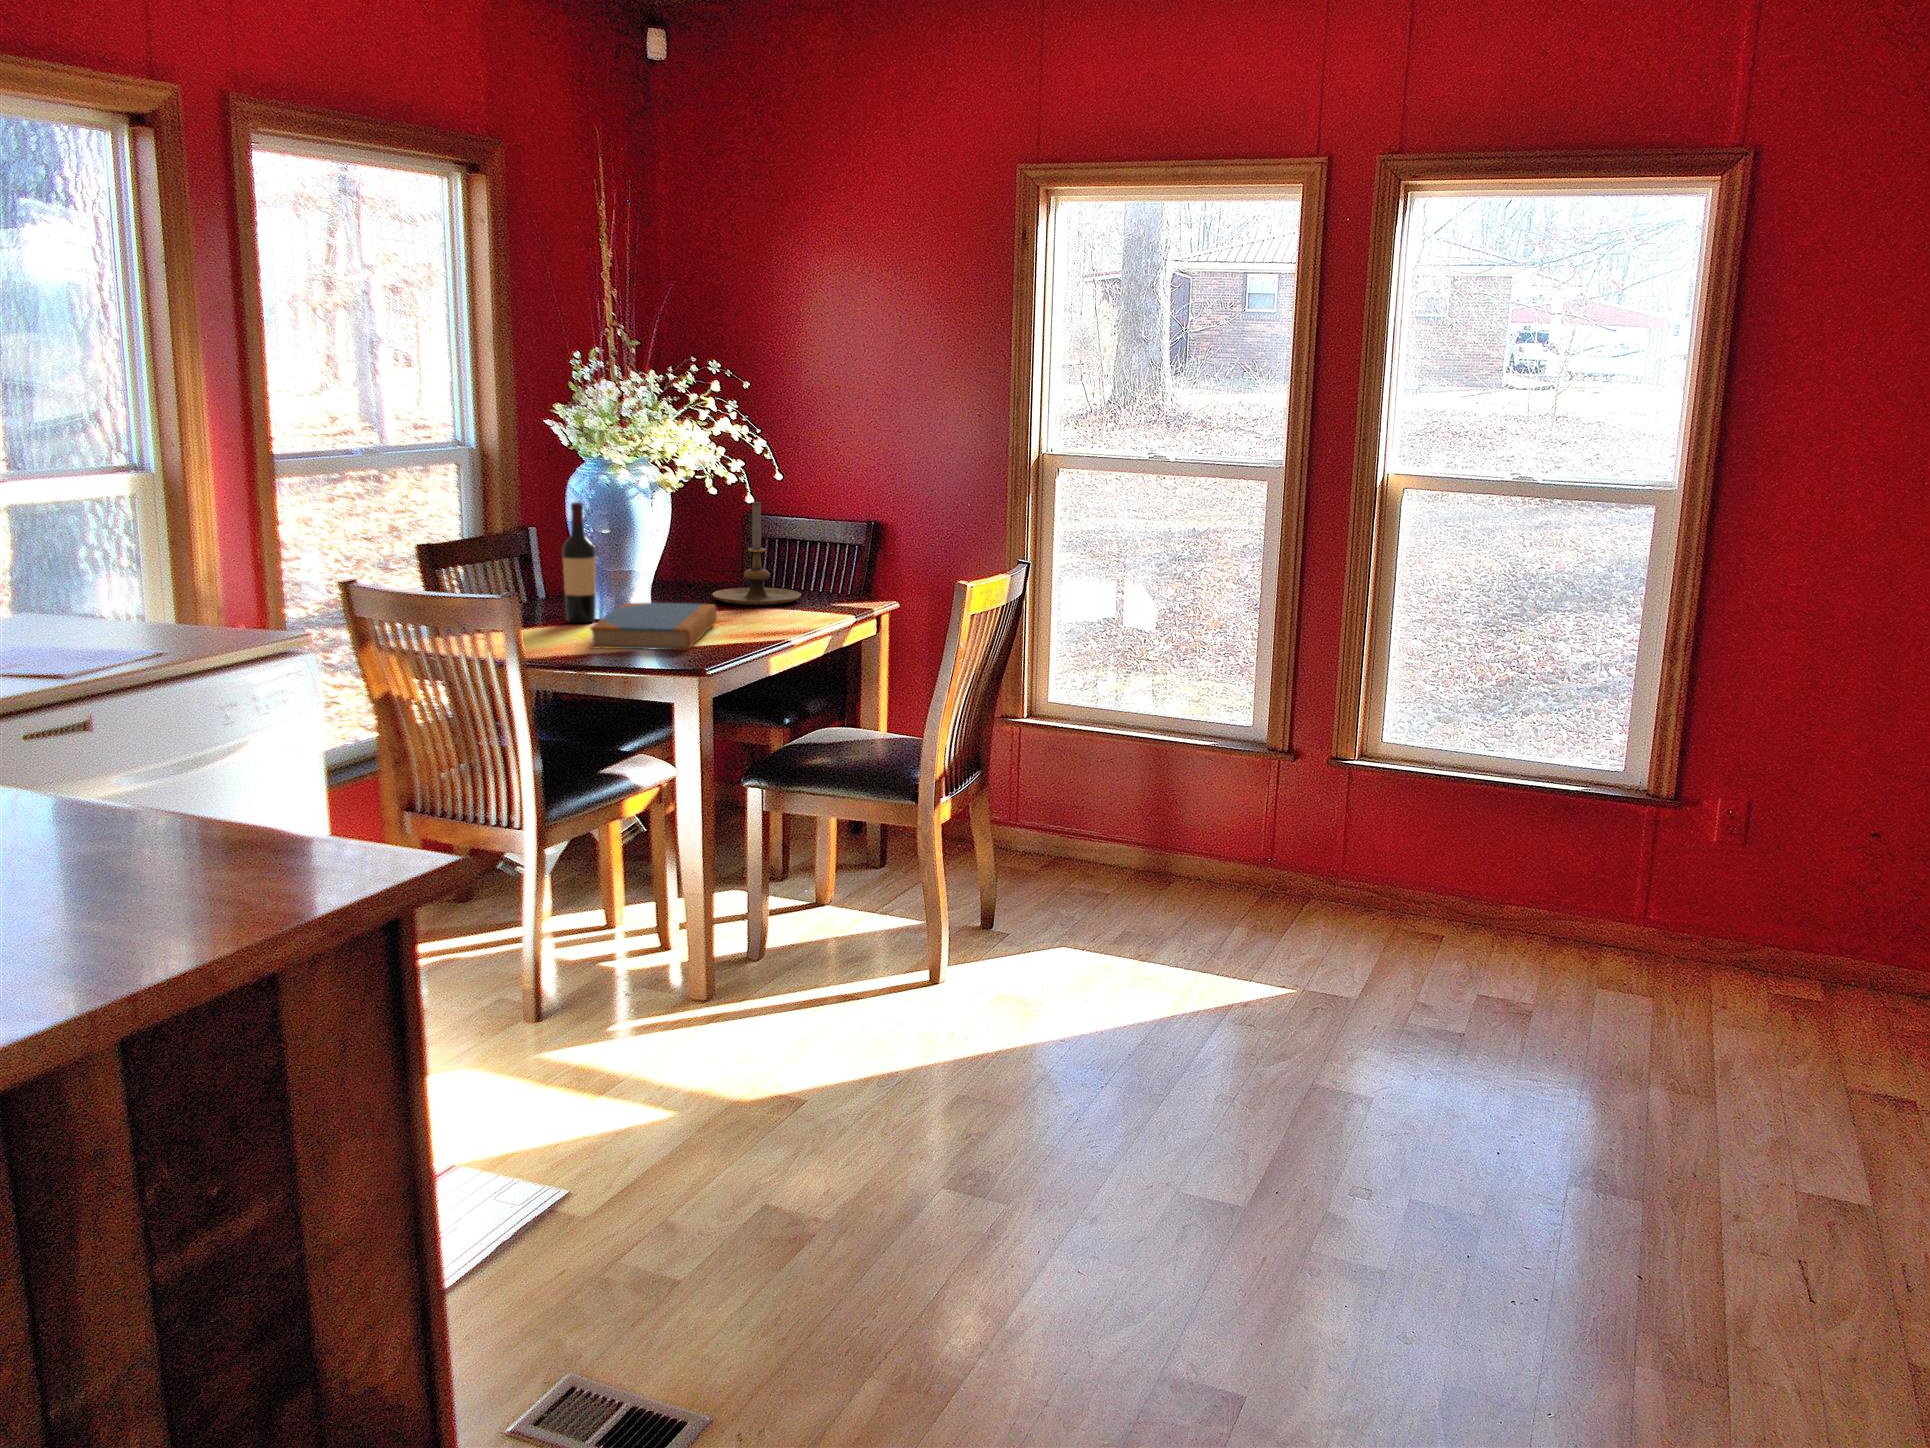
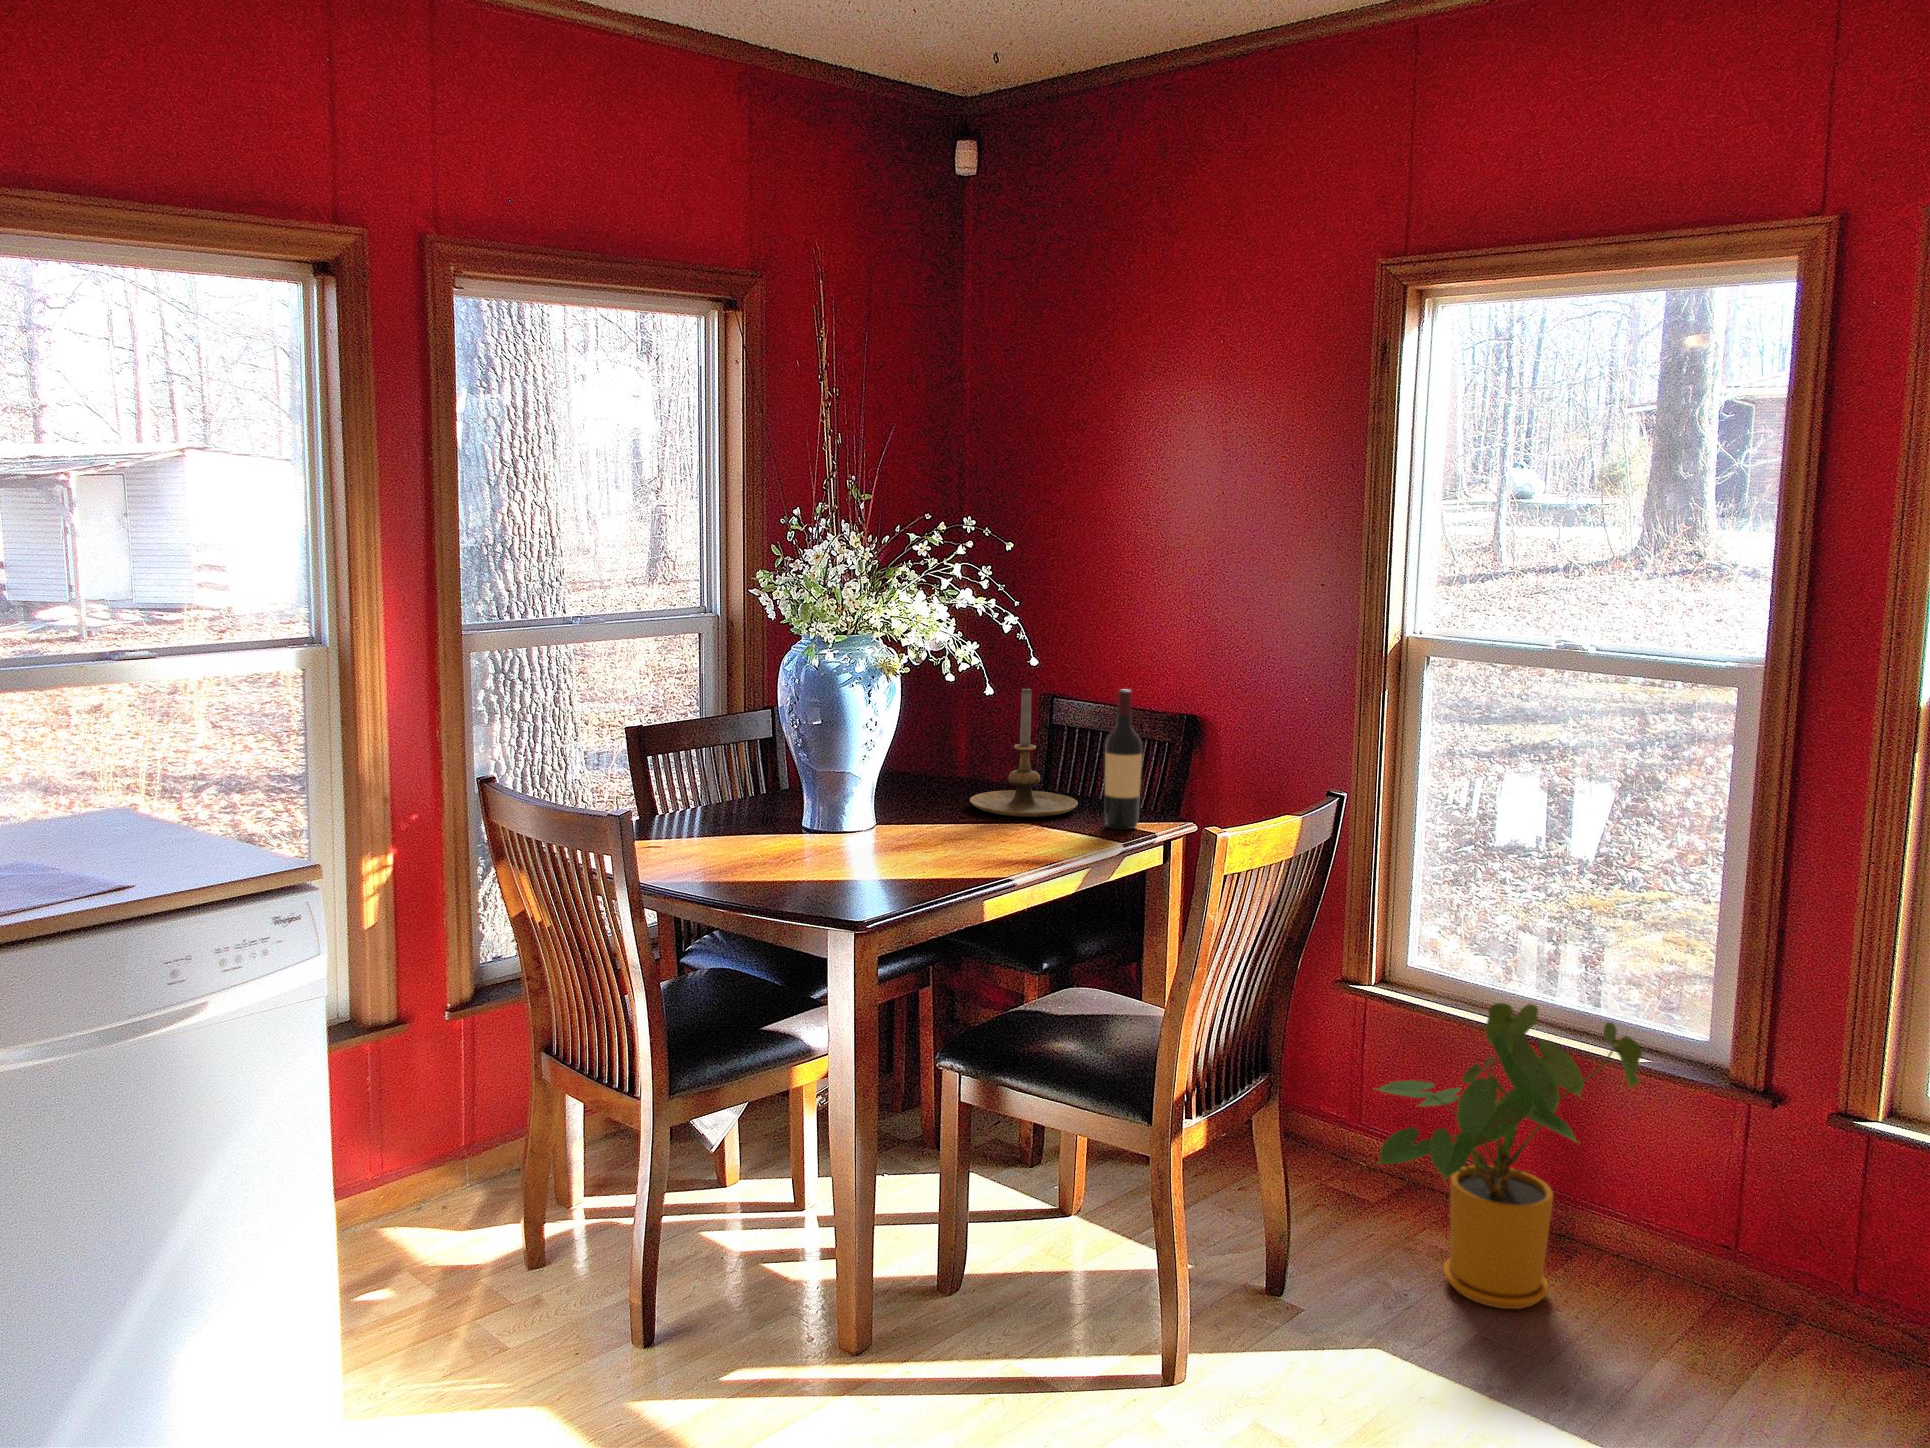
wine bottle: present [562,502,596,623] -> present [1105,690,1142,830]
book: present [590,603,717,650] -> none [761,812,942,887]
house plant: none [1047,712,1218,916] -> present [1373,1003,1642,1309]

